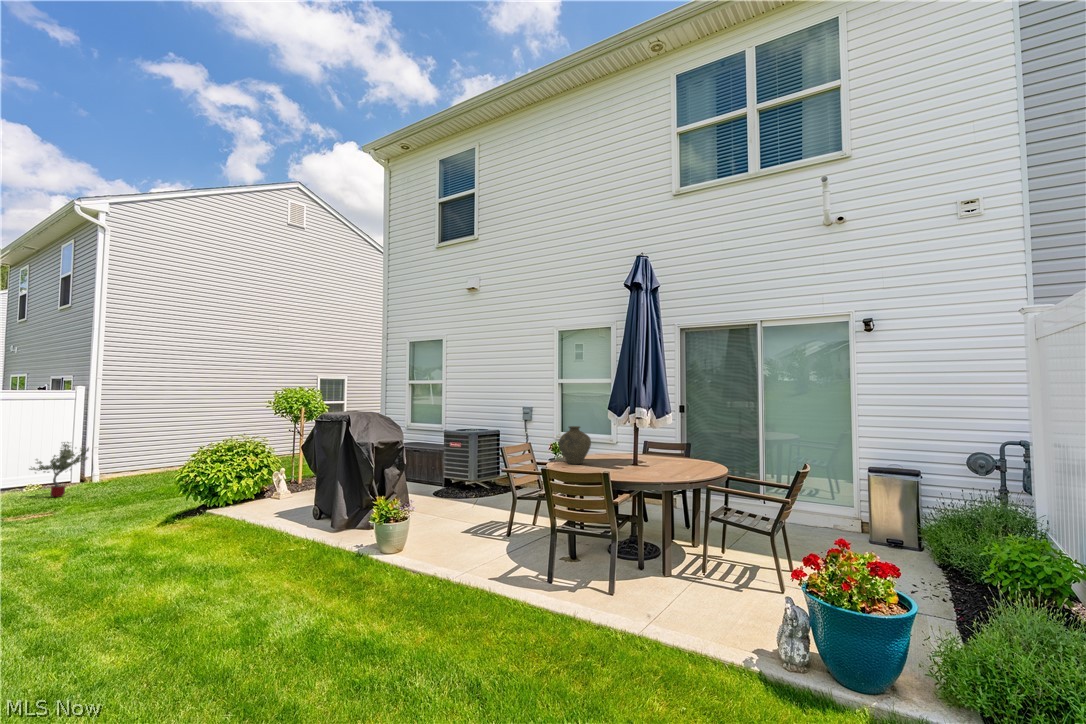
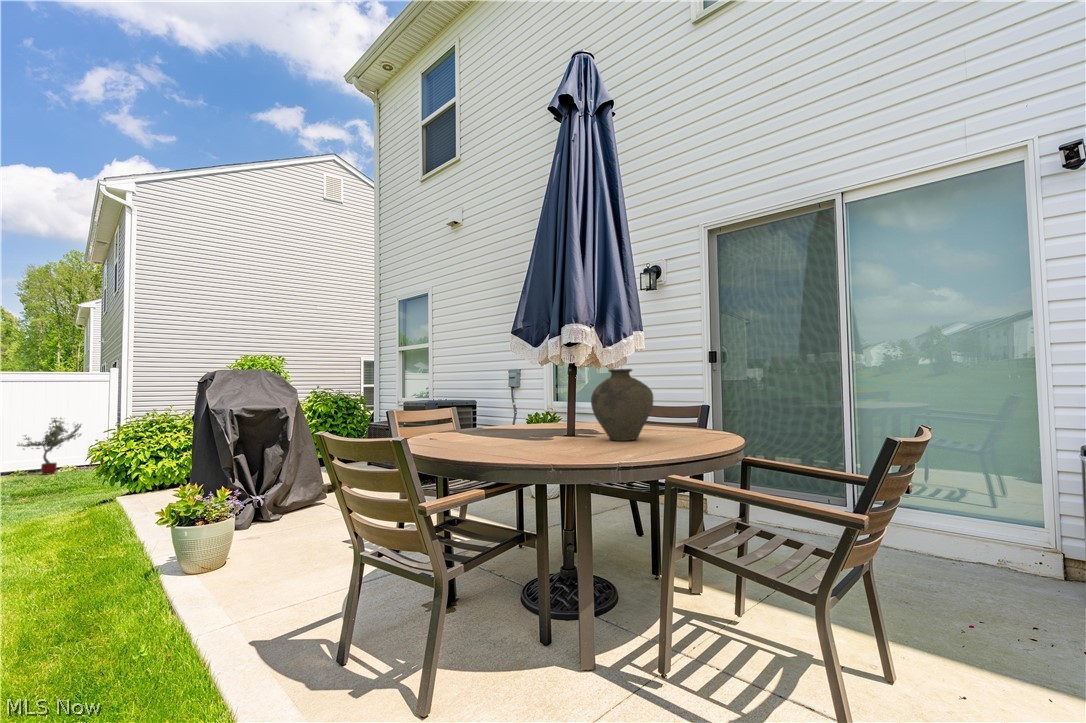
vase: present [559,426,591,464] -> present [591,369,653,441]

